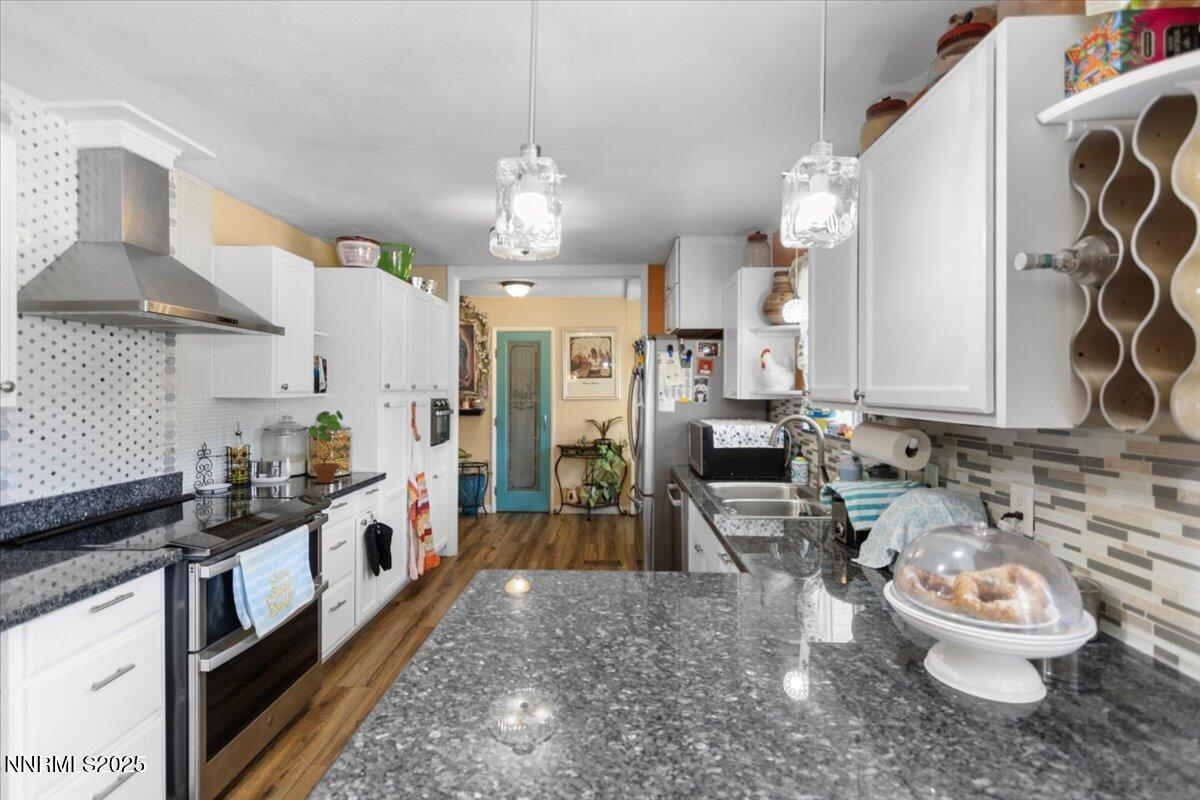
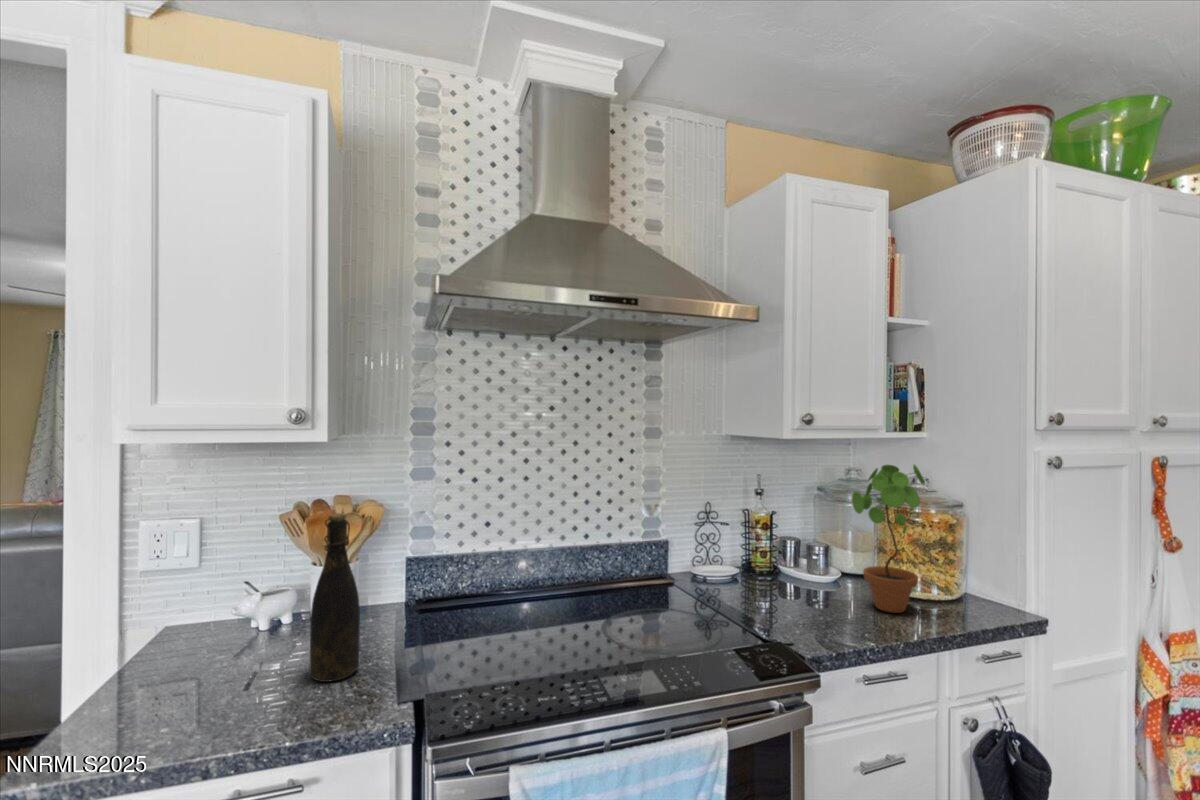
bottle: none [39,458,83,570] -> present [309,513,360,682]

